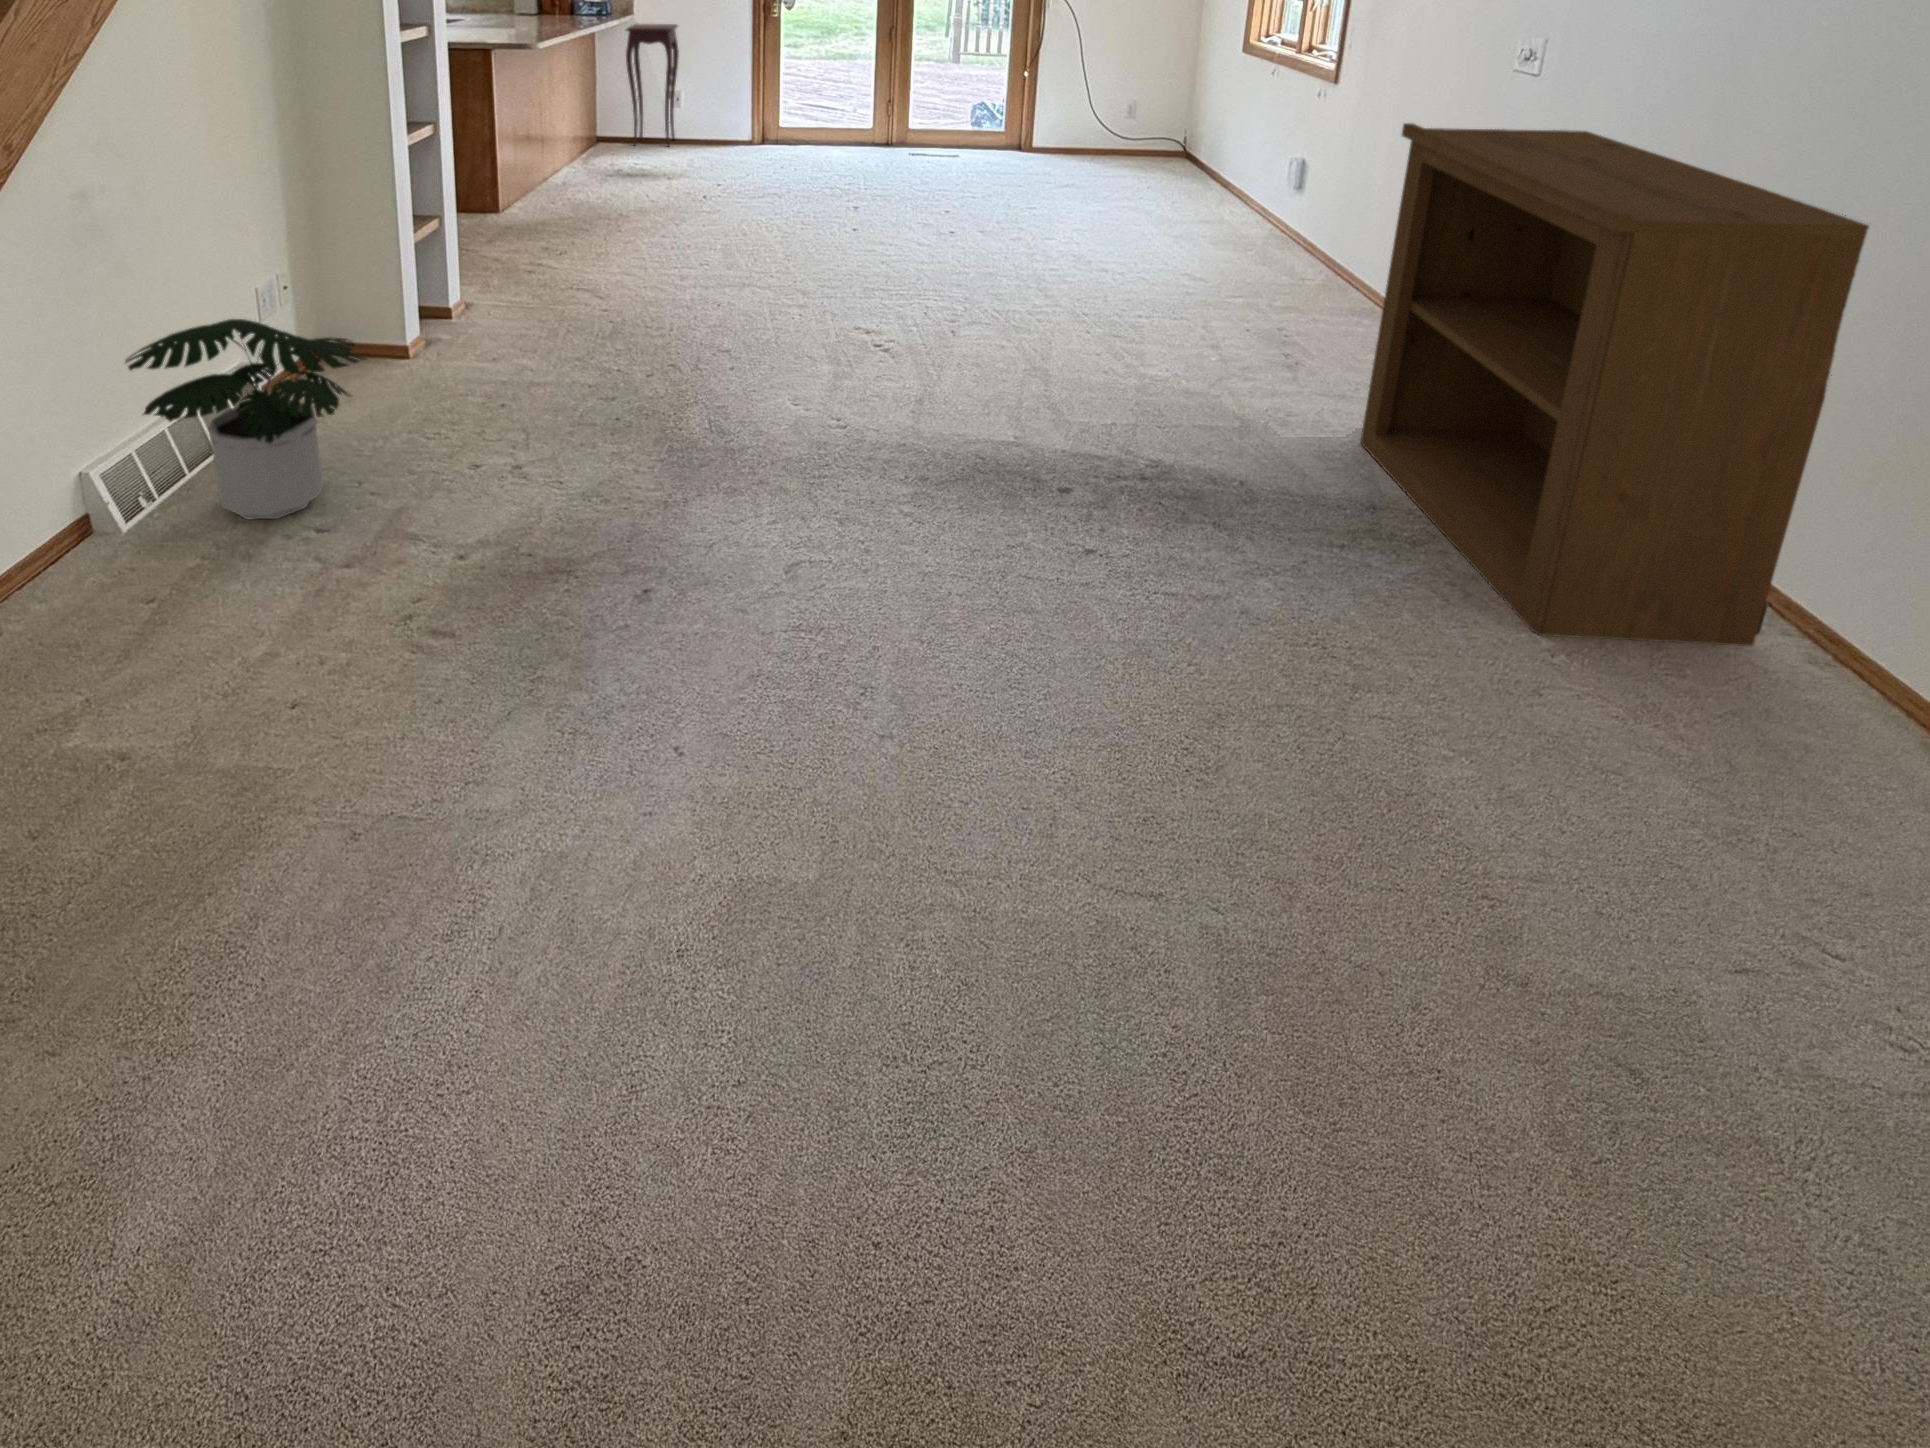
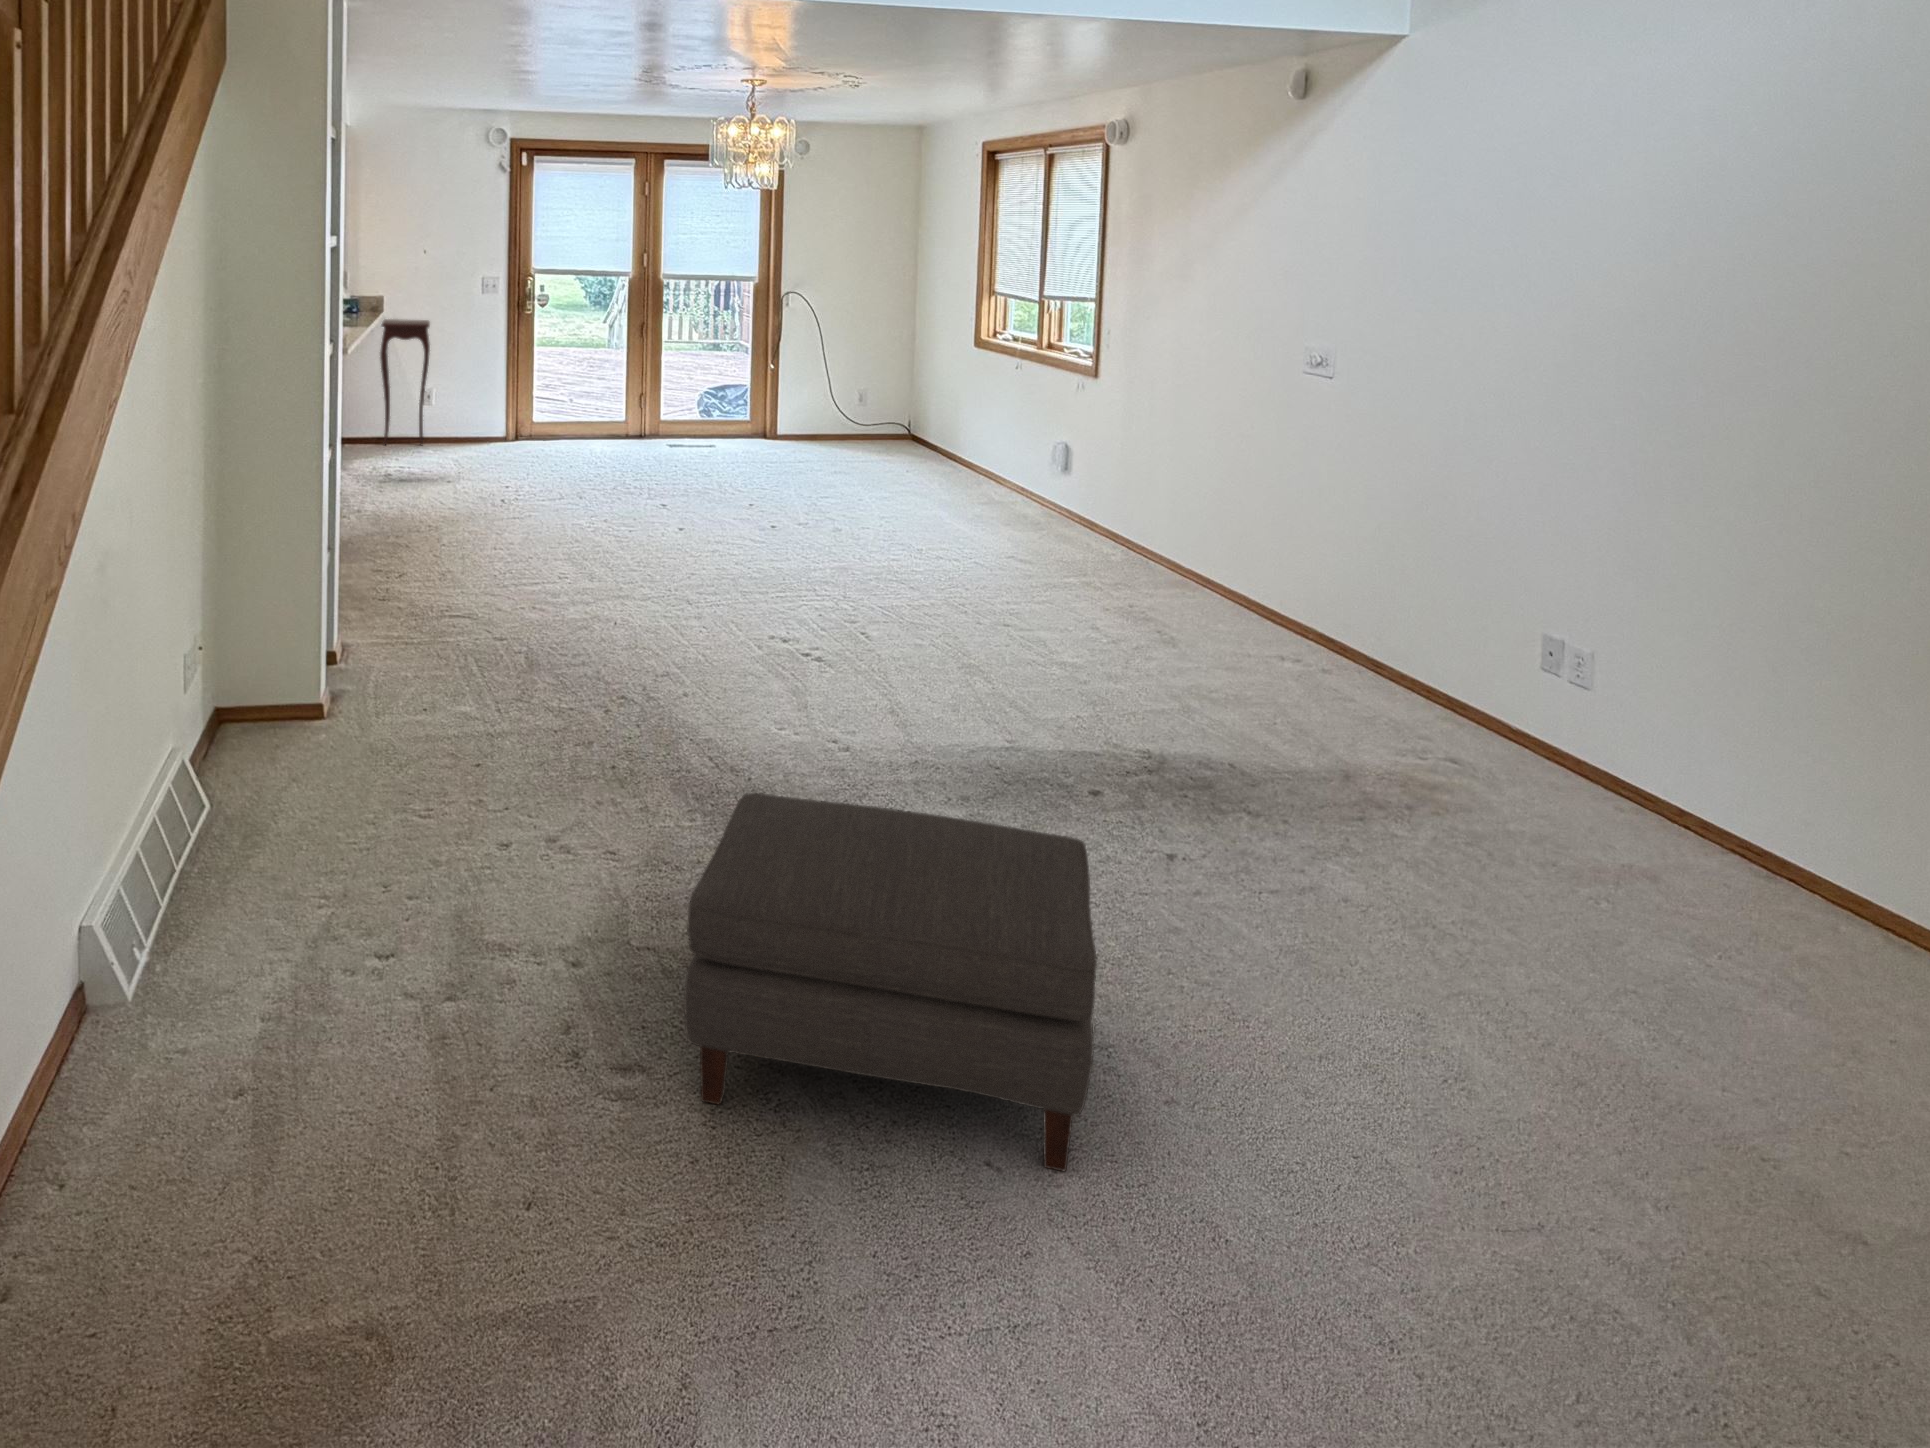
bookshelf: present [1360,123,1869,646] -> none [1223,399,1602,798]
potted plant: present [125,319,366,519] -> none [188,609,406,822]
ottoman: none [350,565,863,1051] -> present [684,793,1097,1171]

